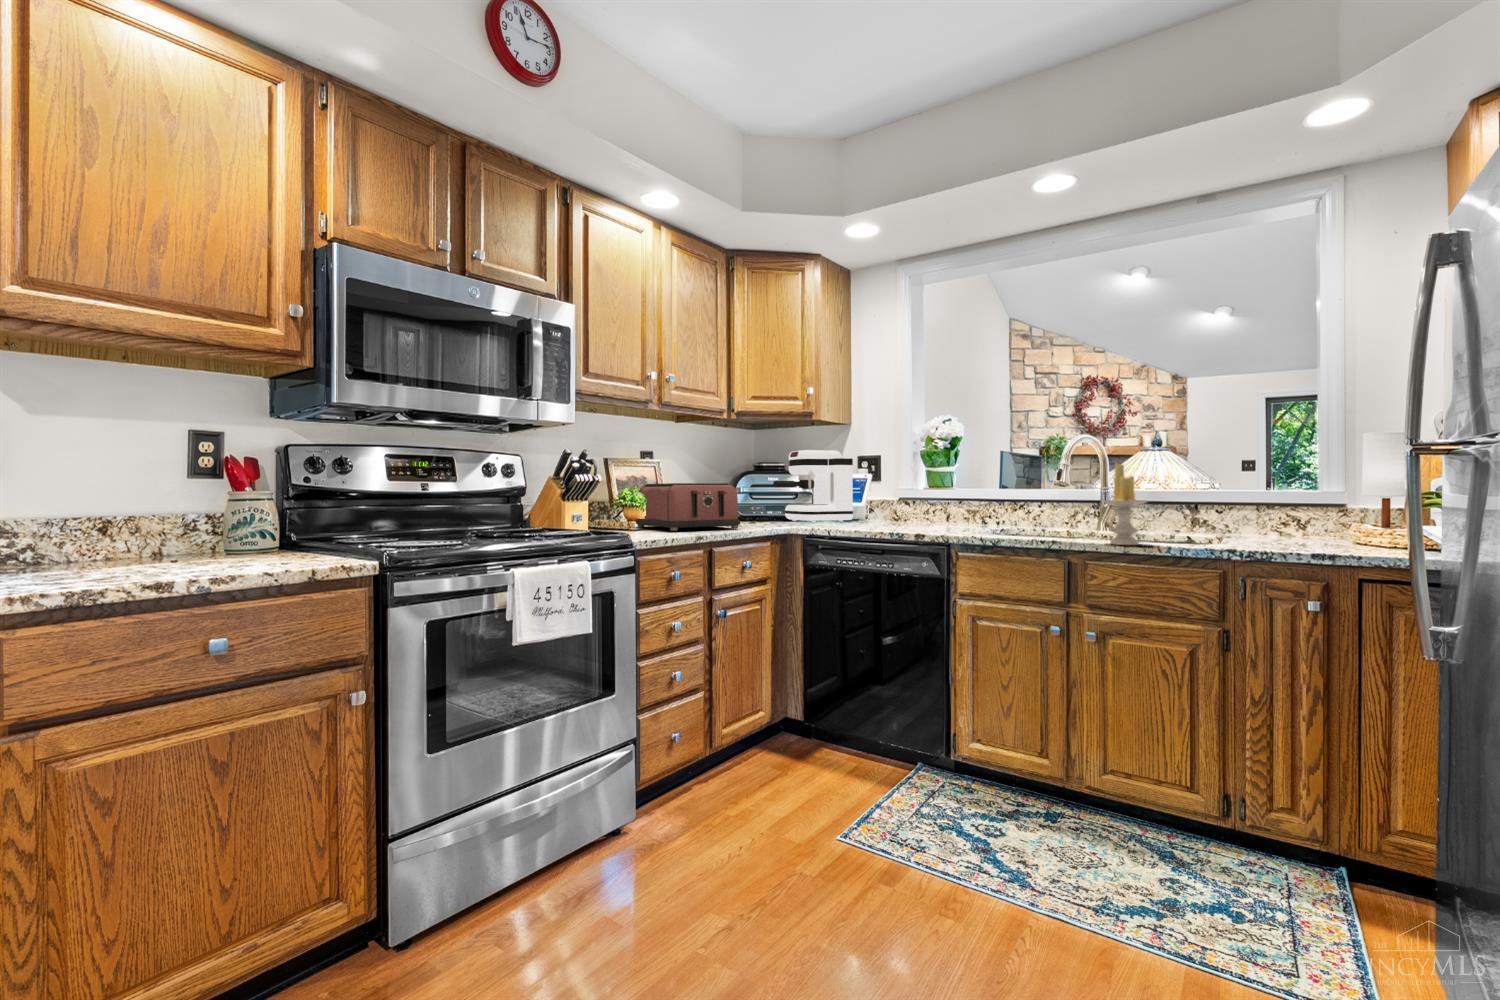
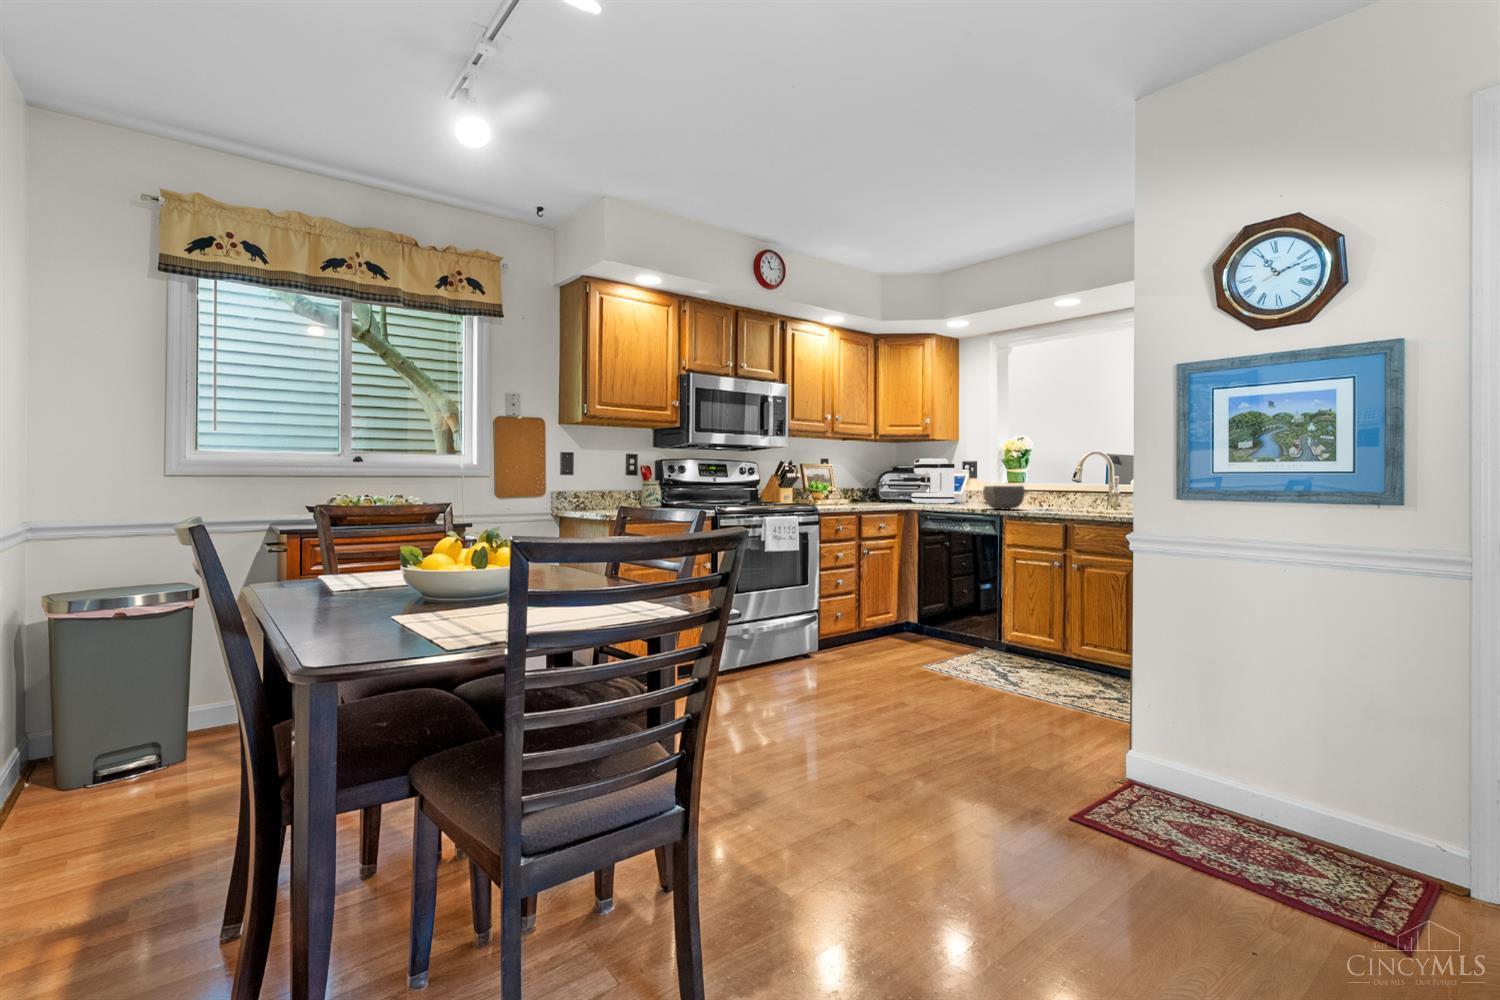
candle: present [1103,464,1147,545] -> none [1080,470,1105,515]
toaster: present [636,483,740,531] -> none [819,479,879,506]
bowl: none [915,492,985,533] -> present [983,486,1025,509]

